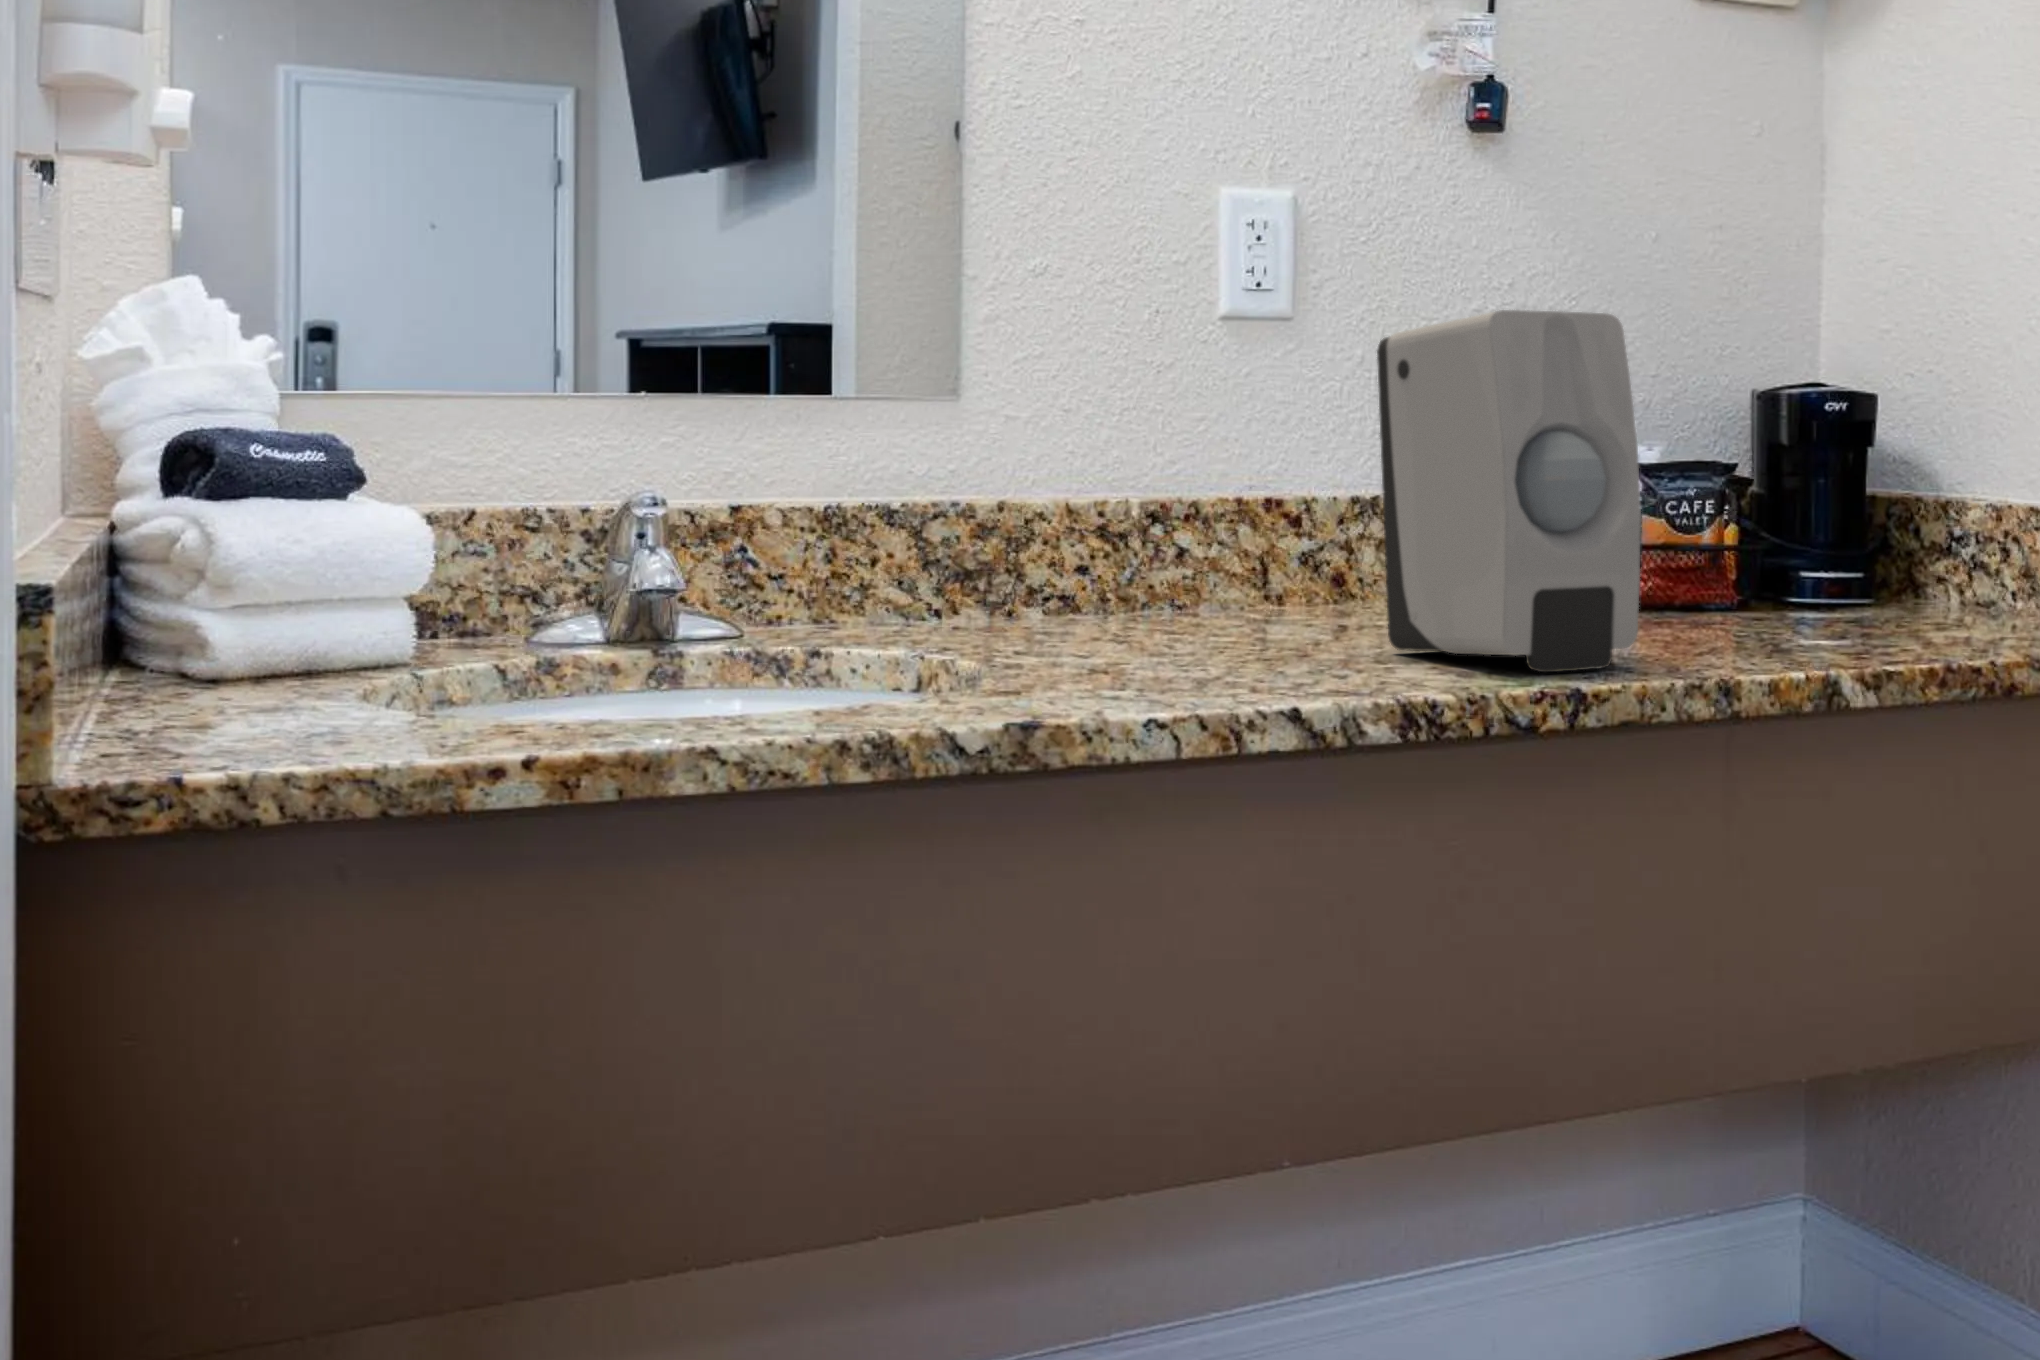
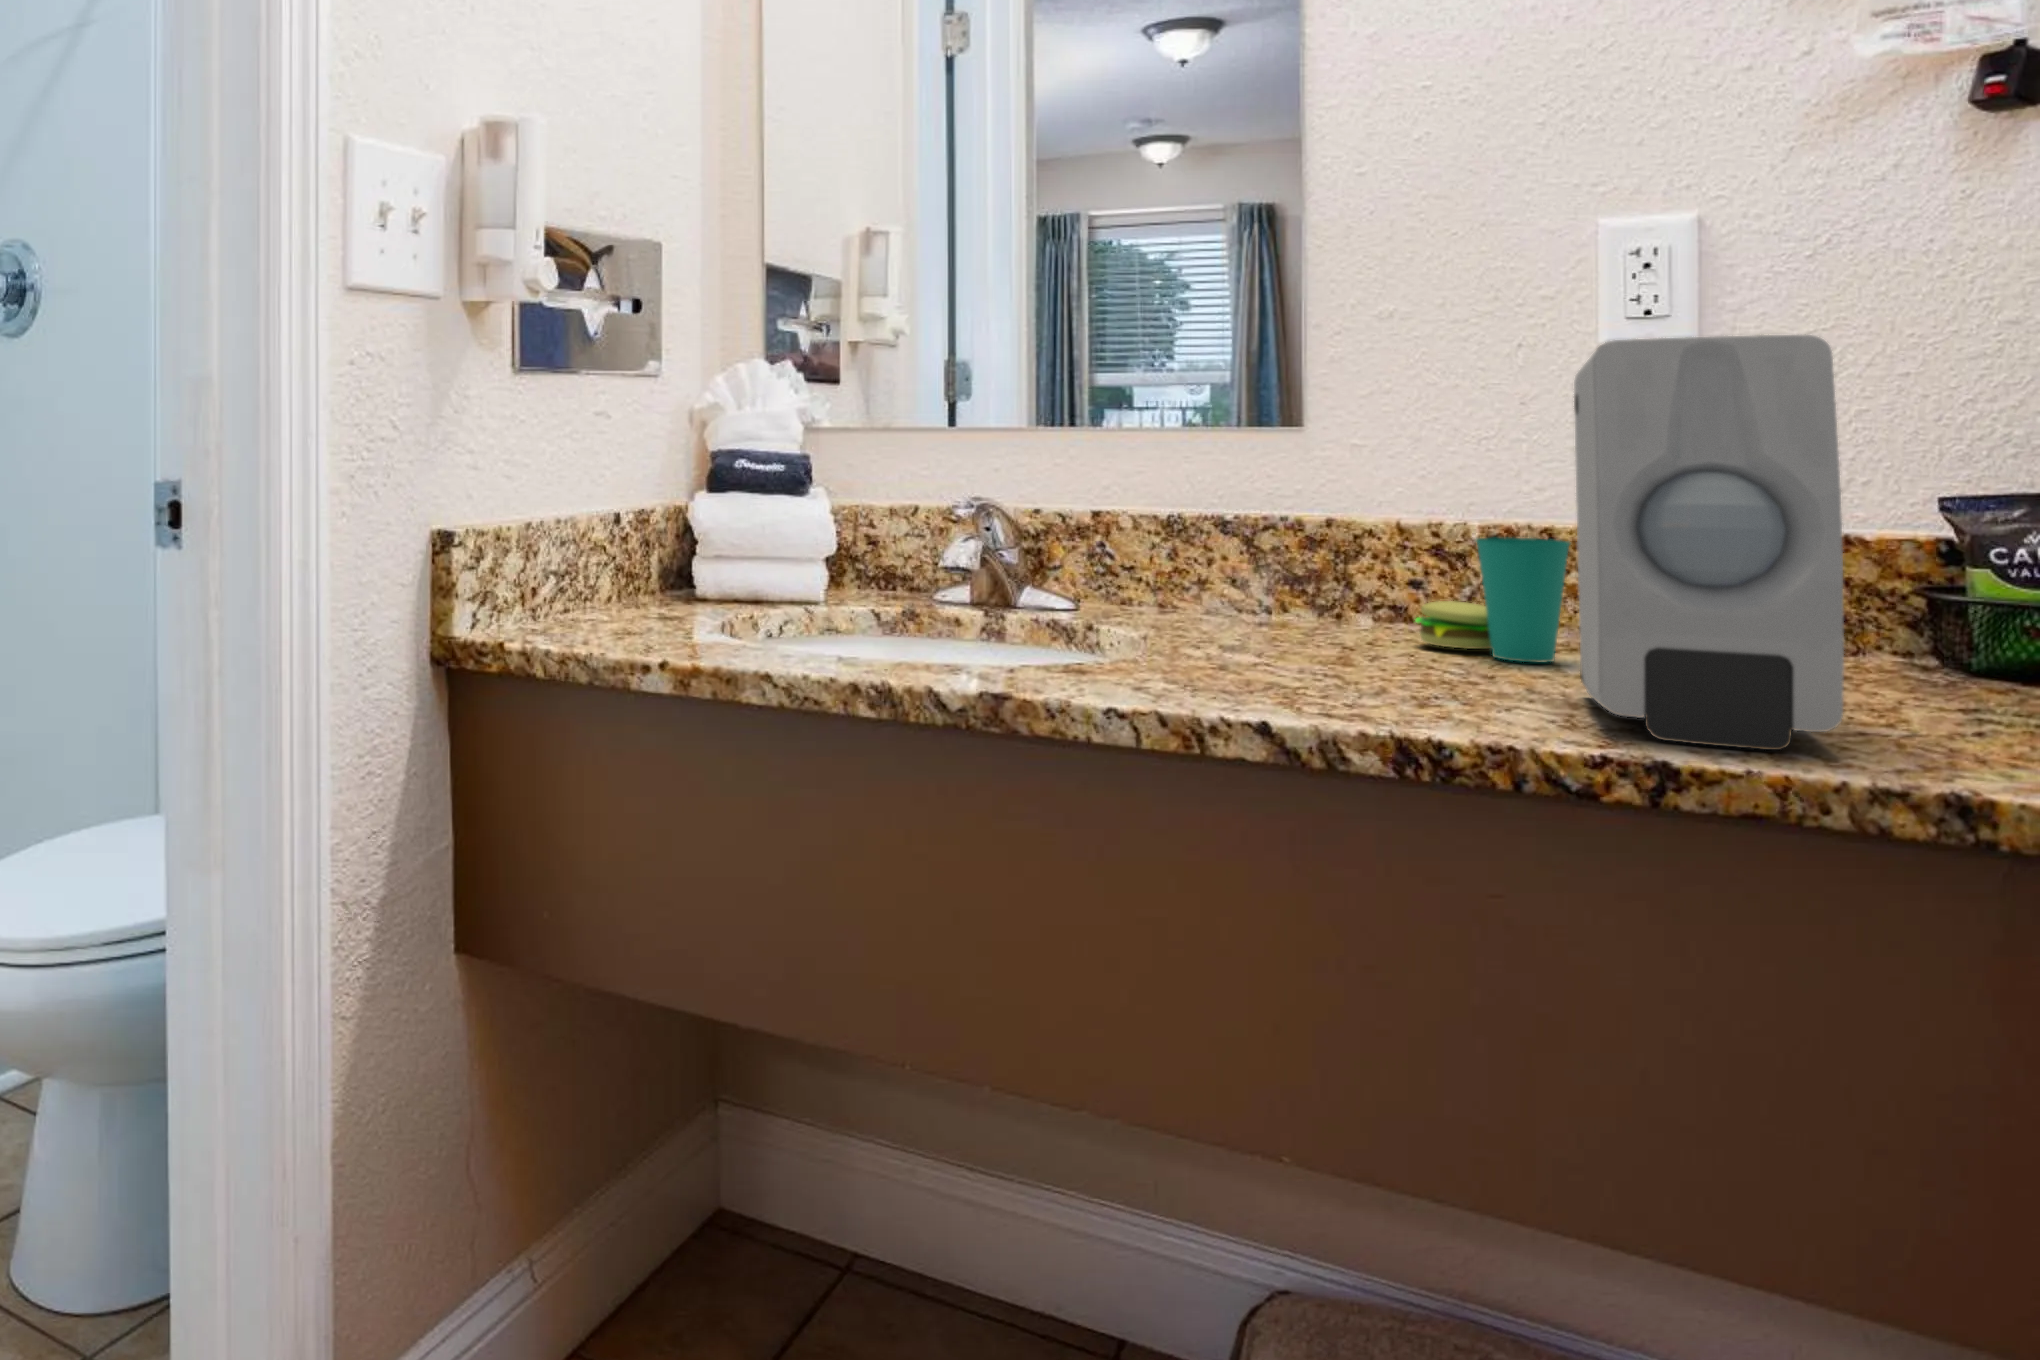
cup: none [1142,509,1297,635] -> present [1416,538,1570,662]

